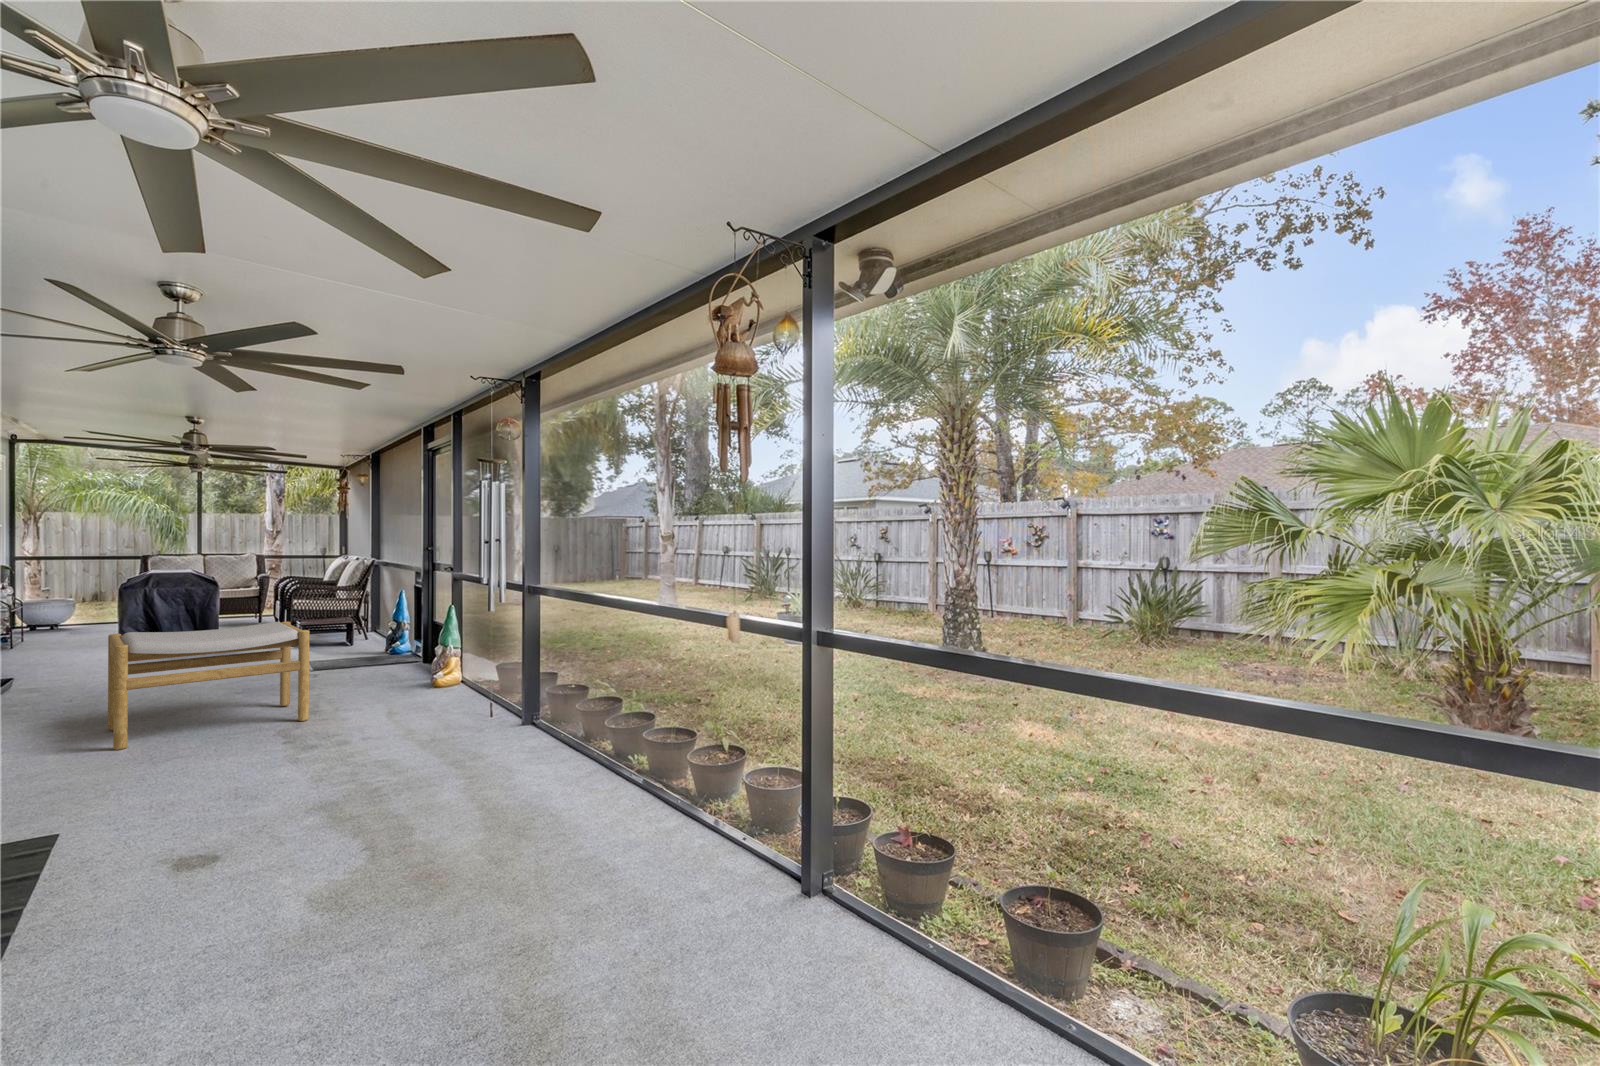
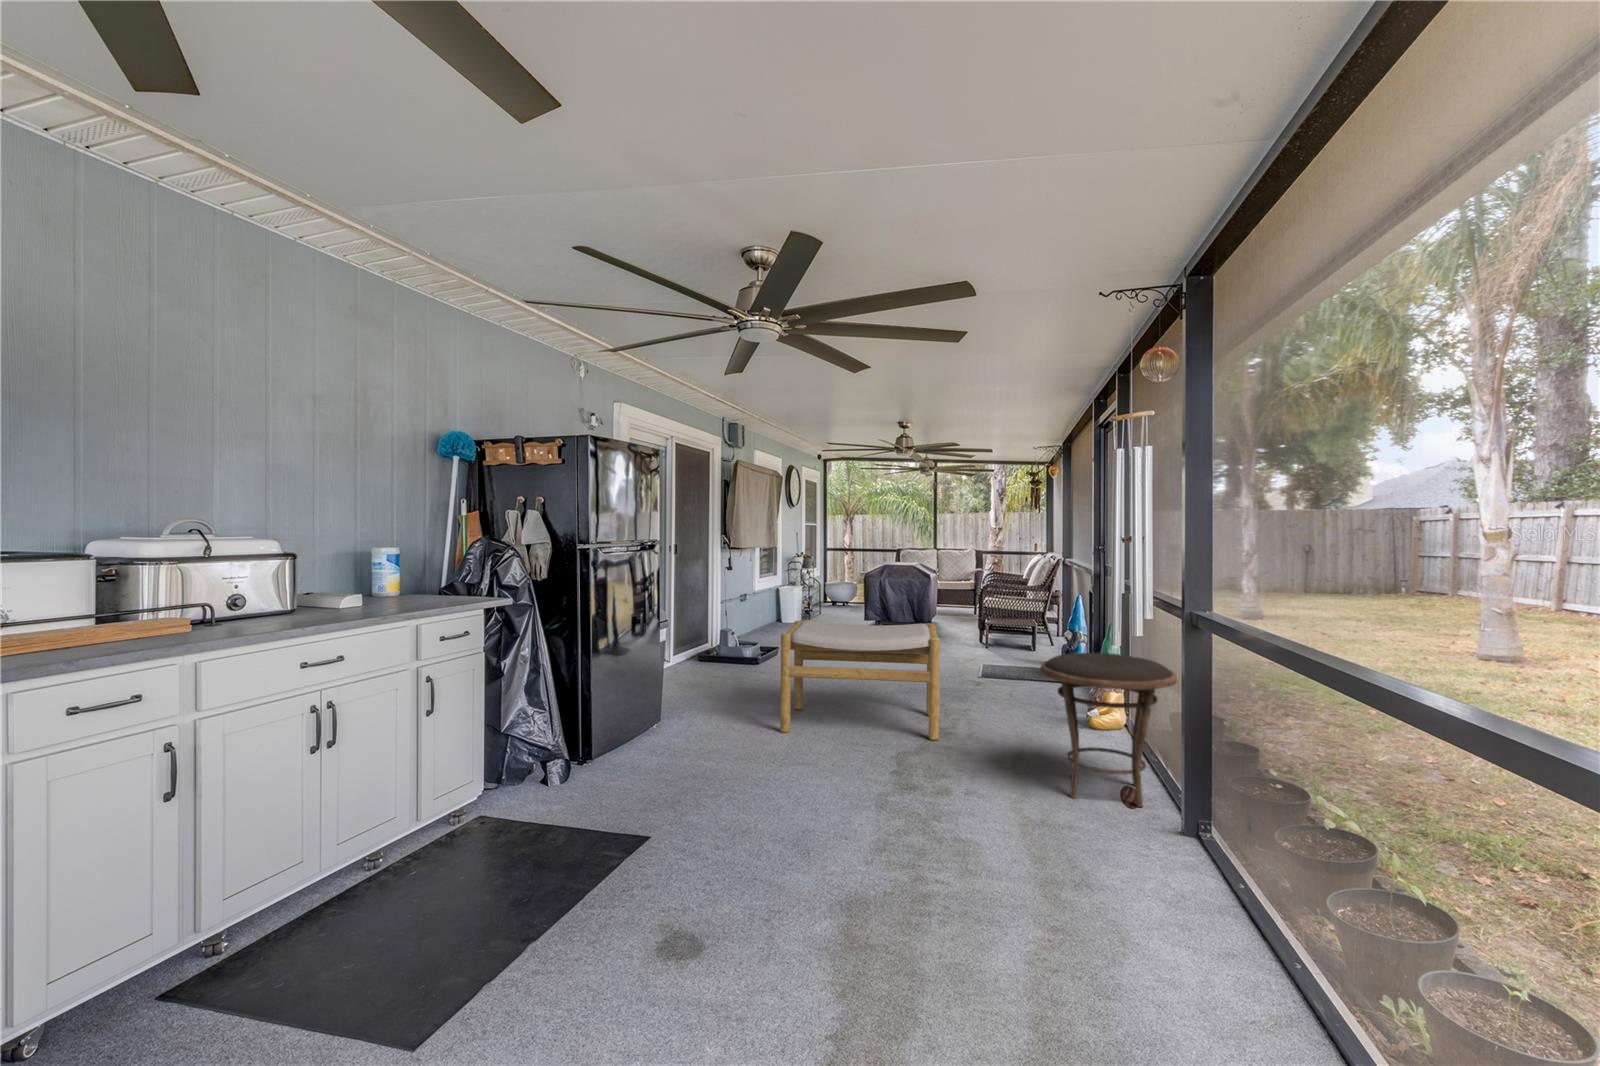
side table: none [416,623,515,728] -> present [1040,653,1177,807]

